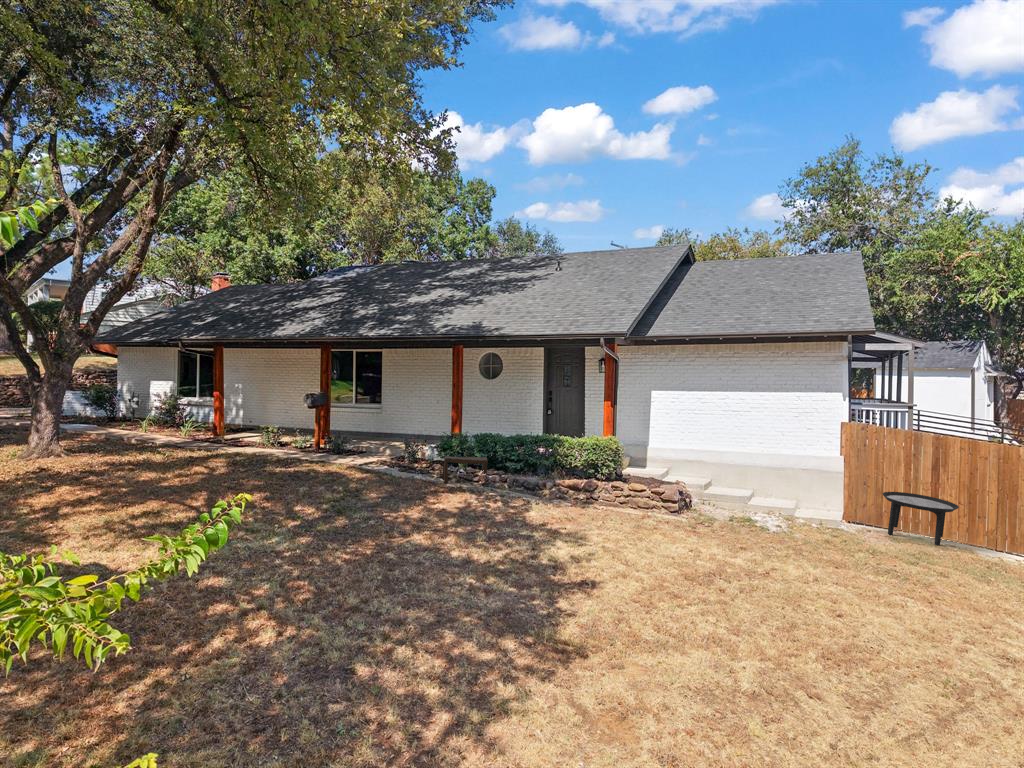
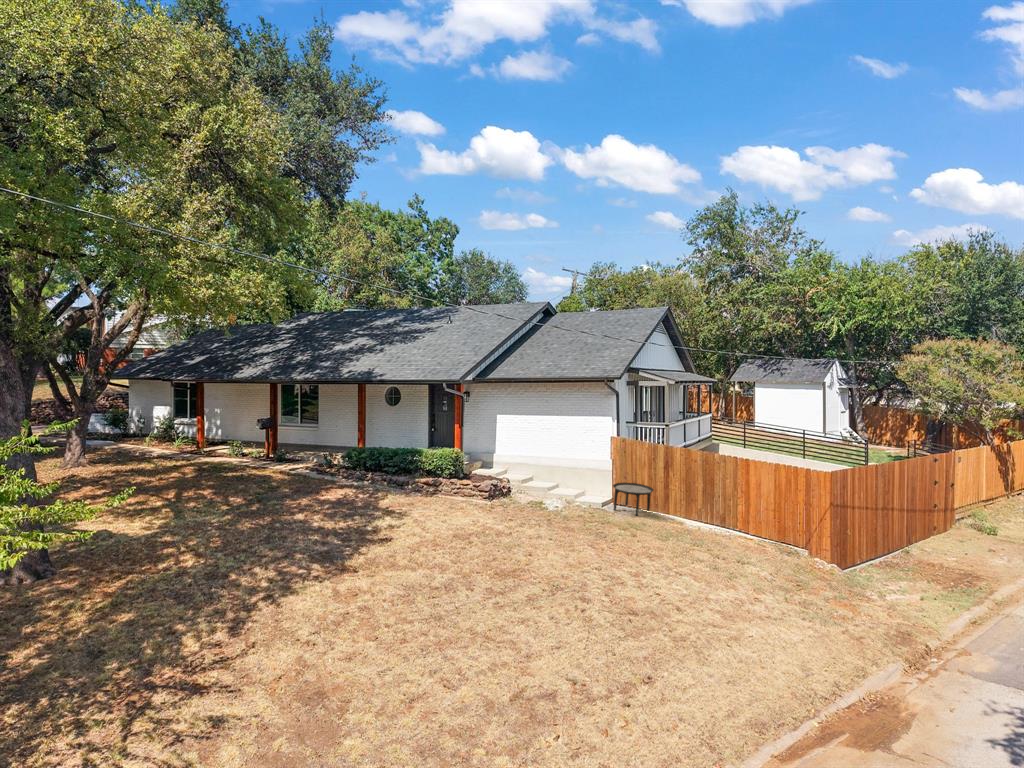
bench: present [442,456,488,485] -> none [341,463,373,482]

